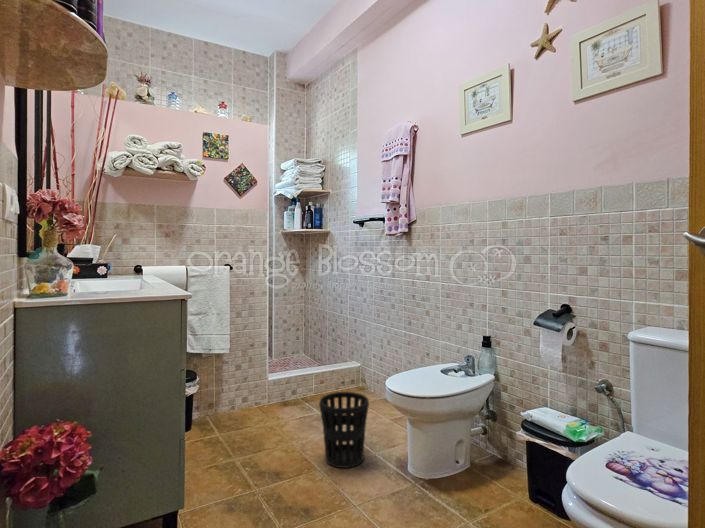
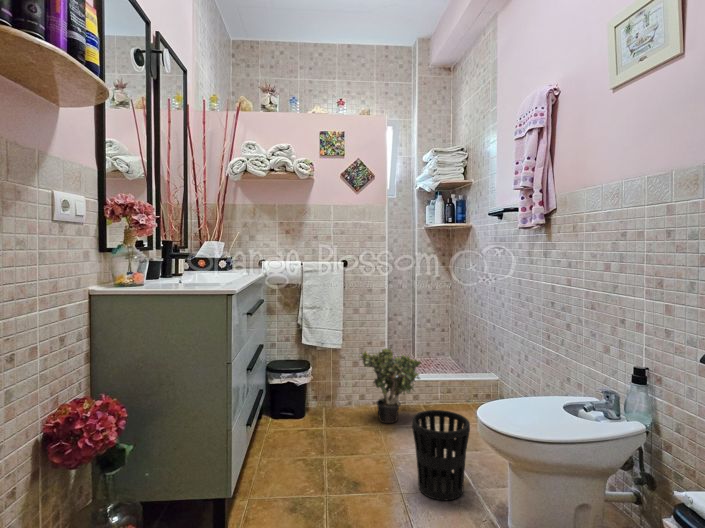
potted plant: none [243,345,302,417] -> present [359,348,421,423]

